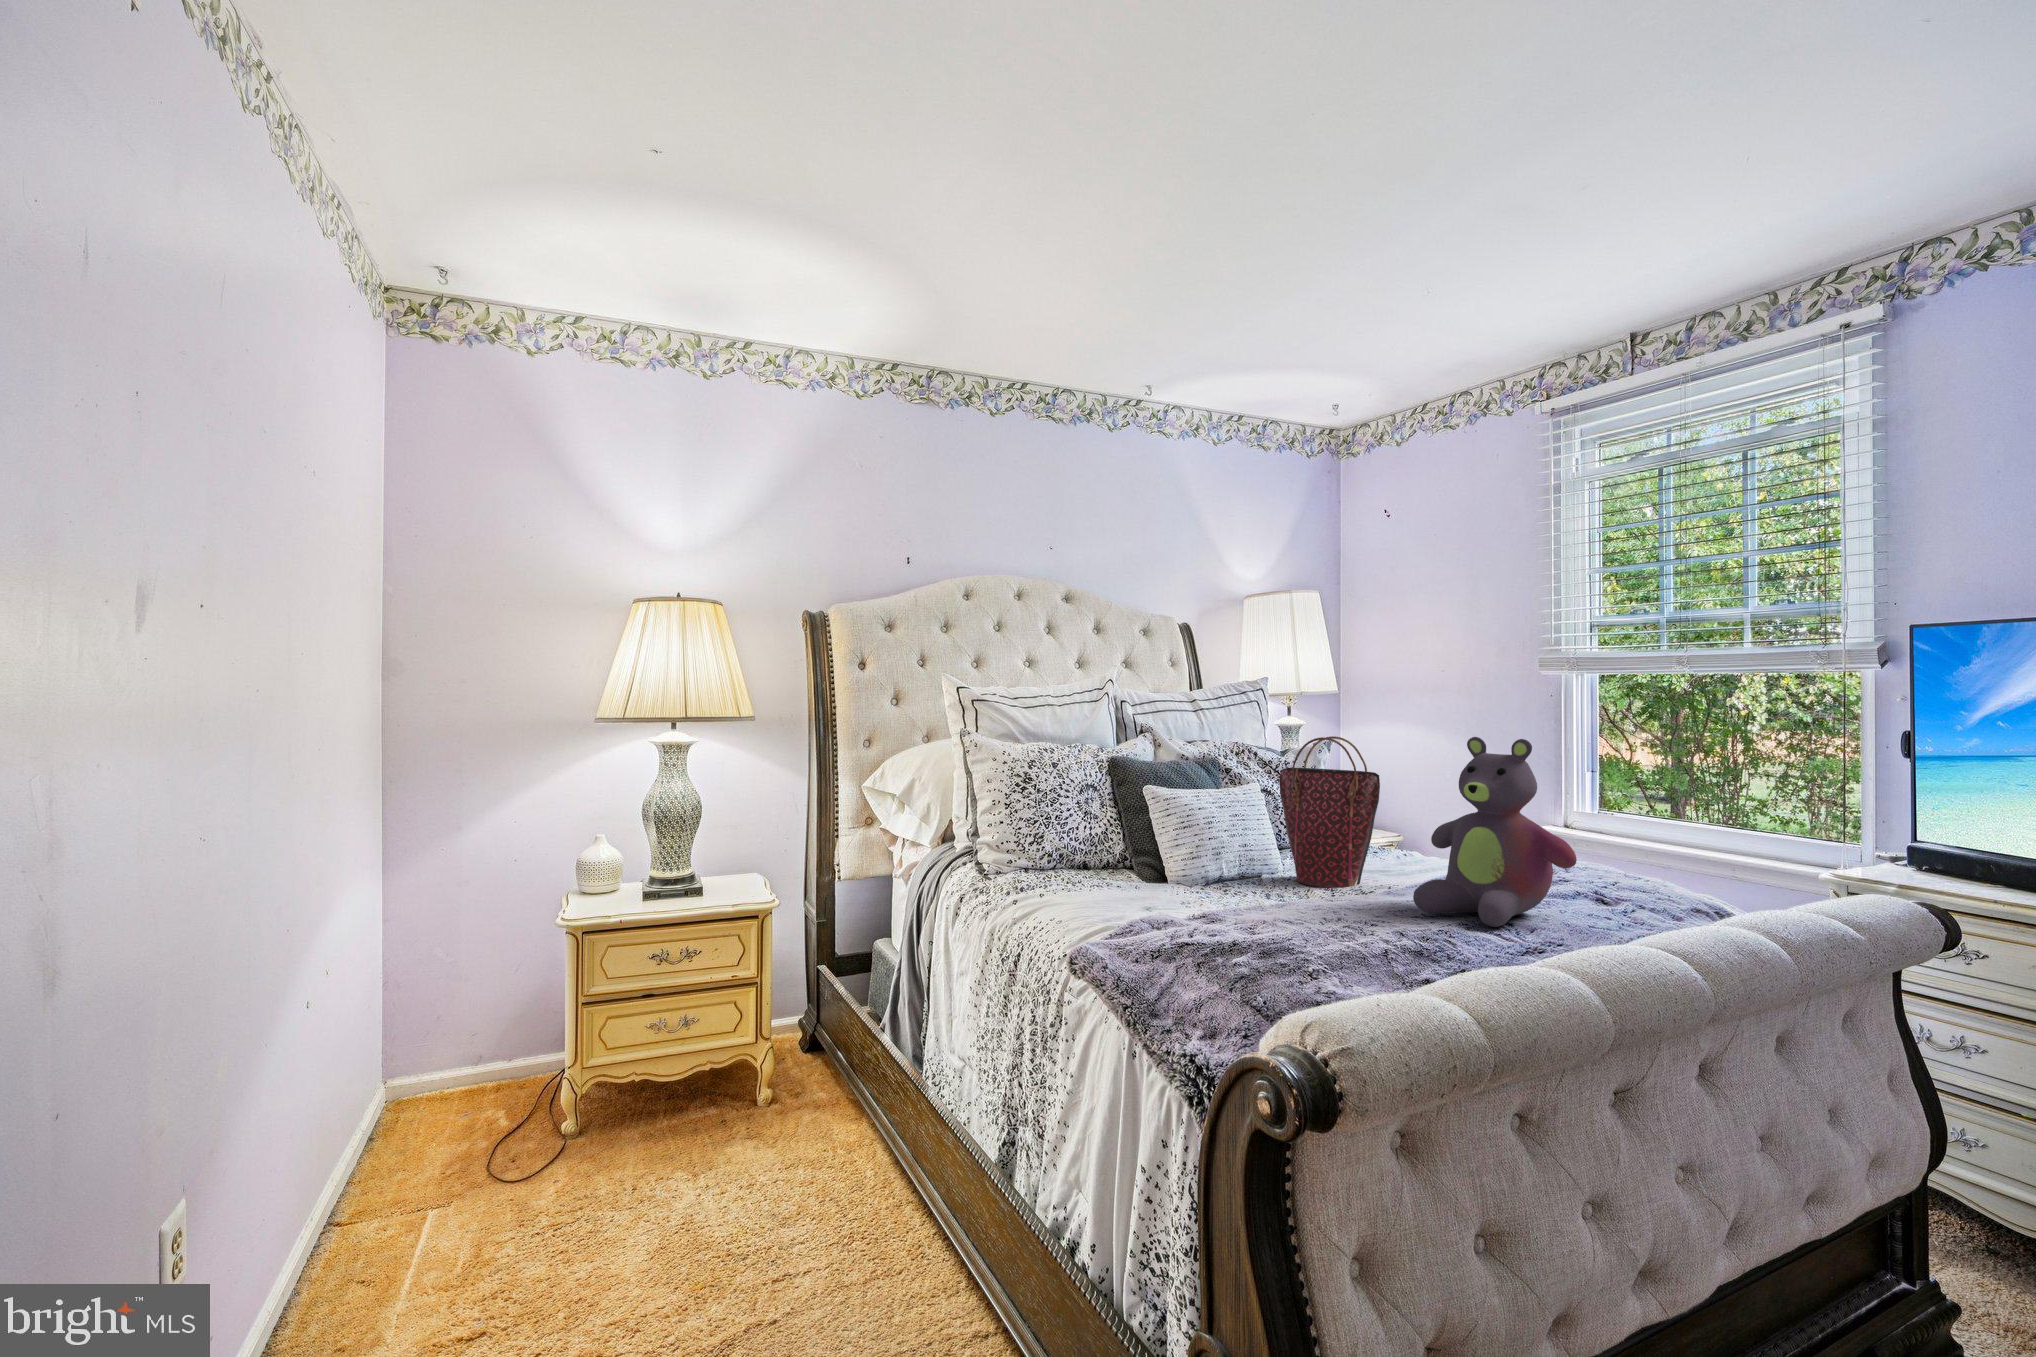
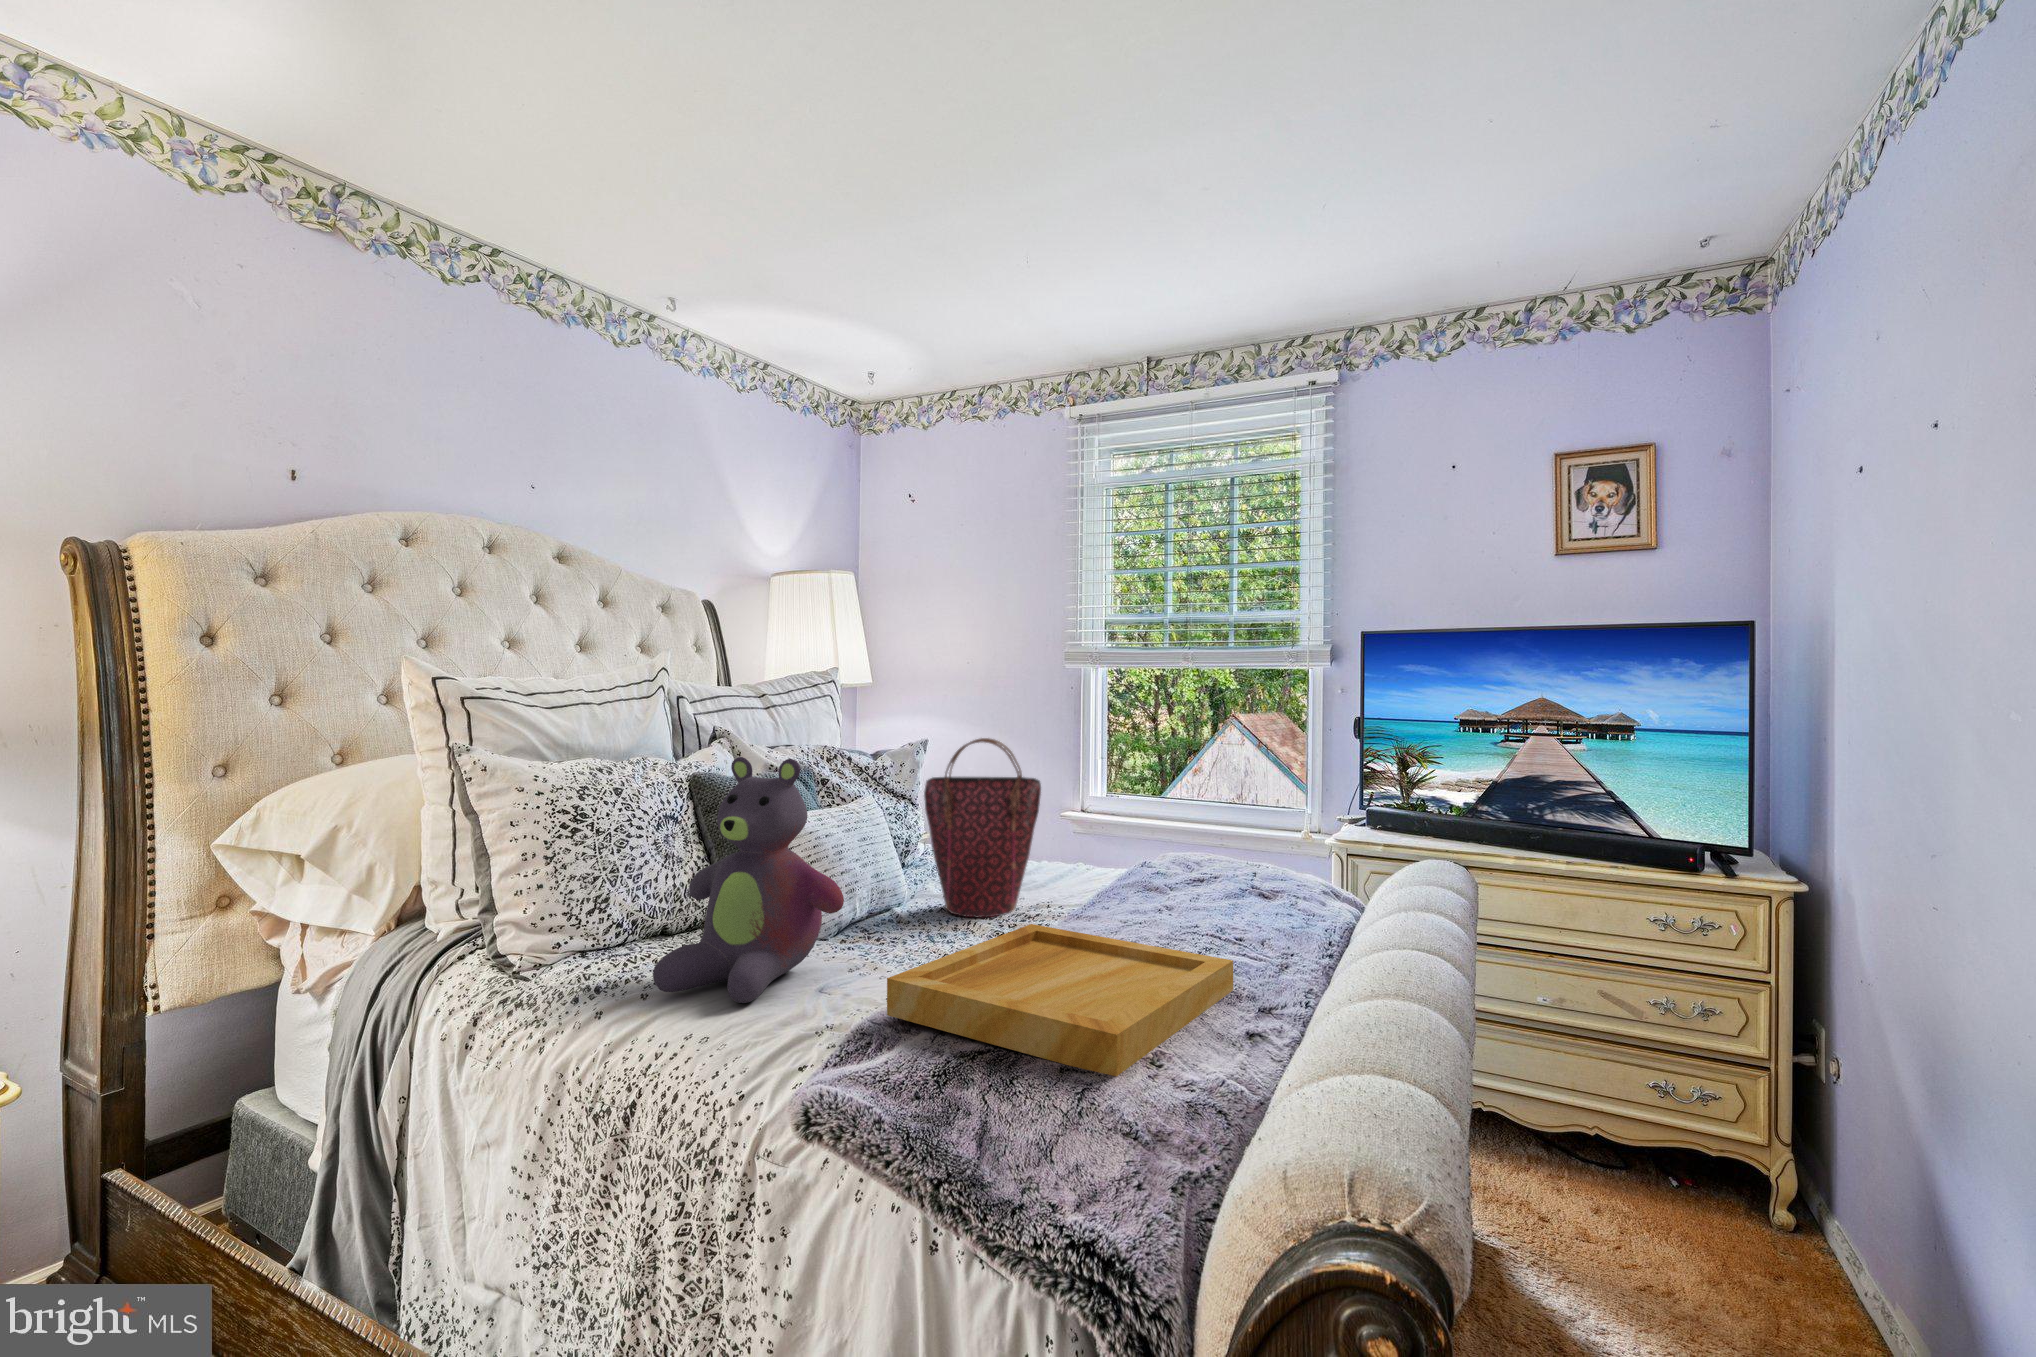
stuffed bear: present [1413,737,1577,927] -> present [653,757,844,1003]
tray: none [1159,887,1447,981] -> present [887,924,1233,1076]

